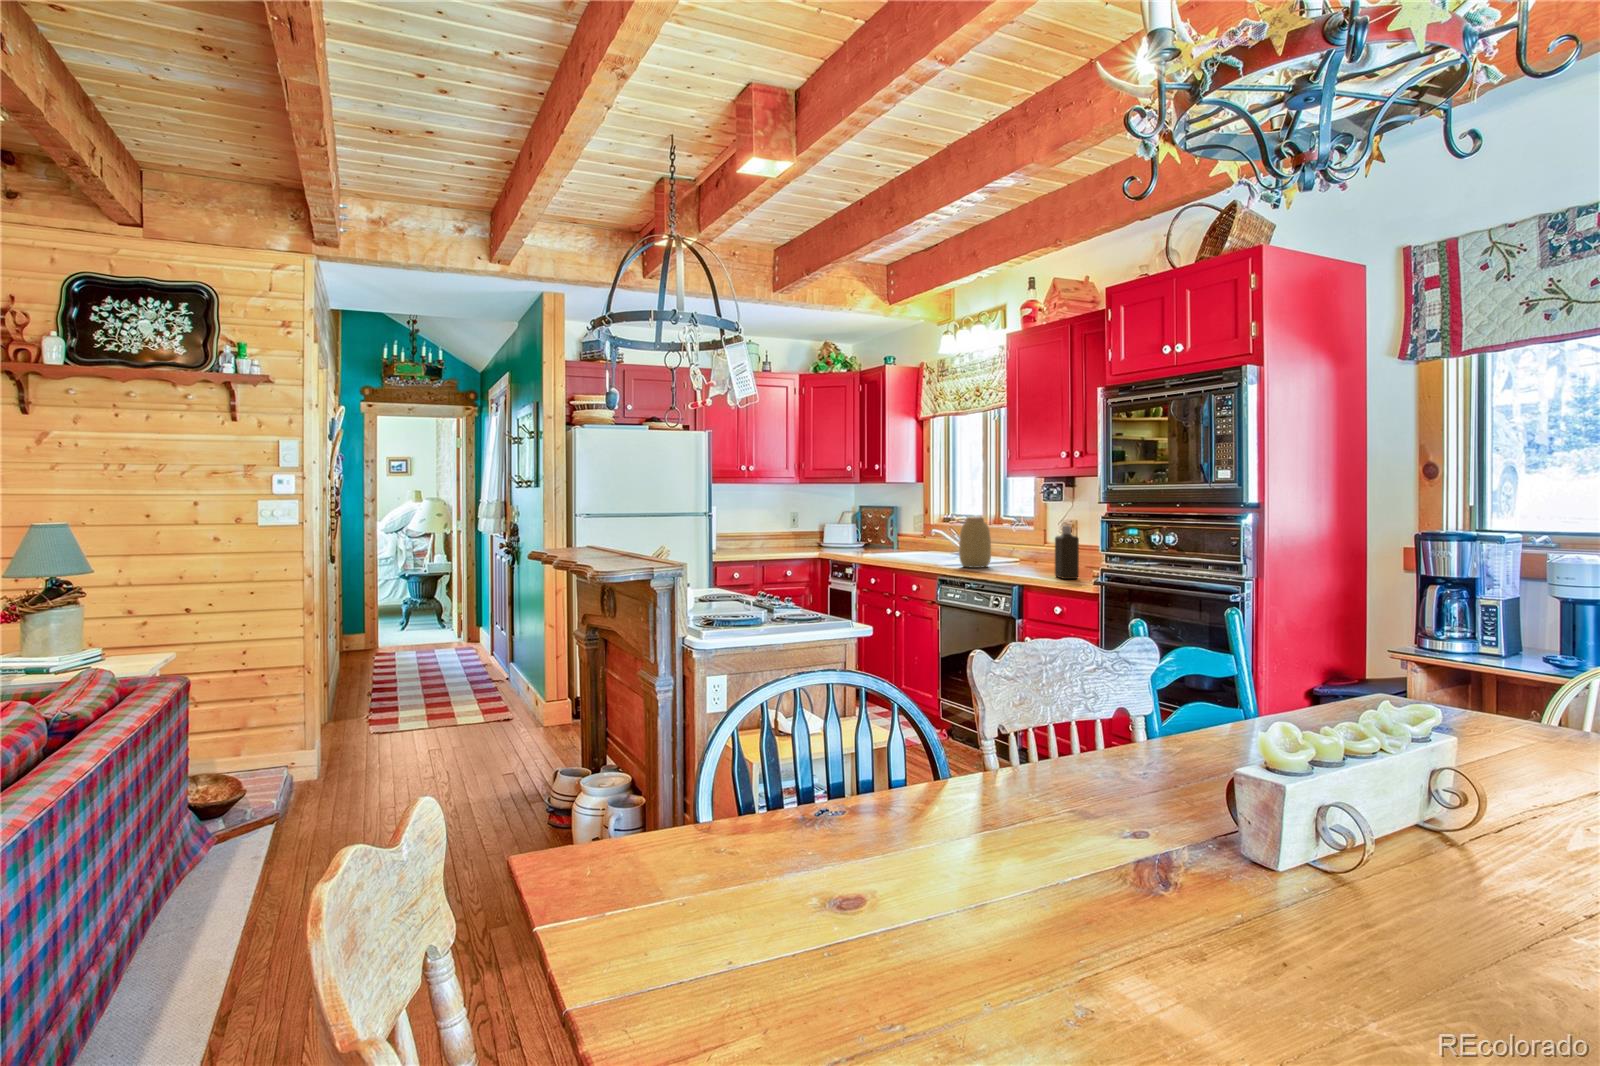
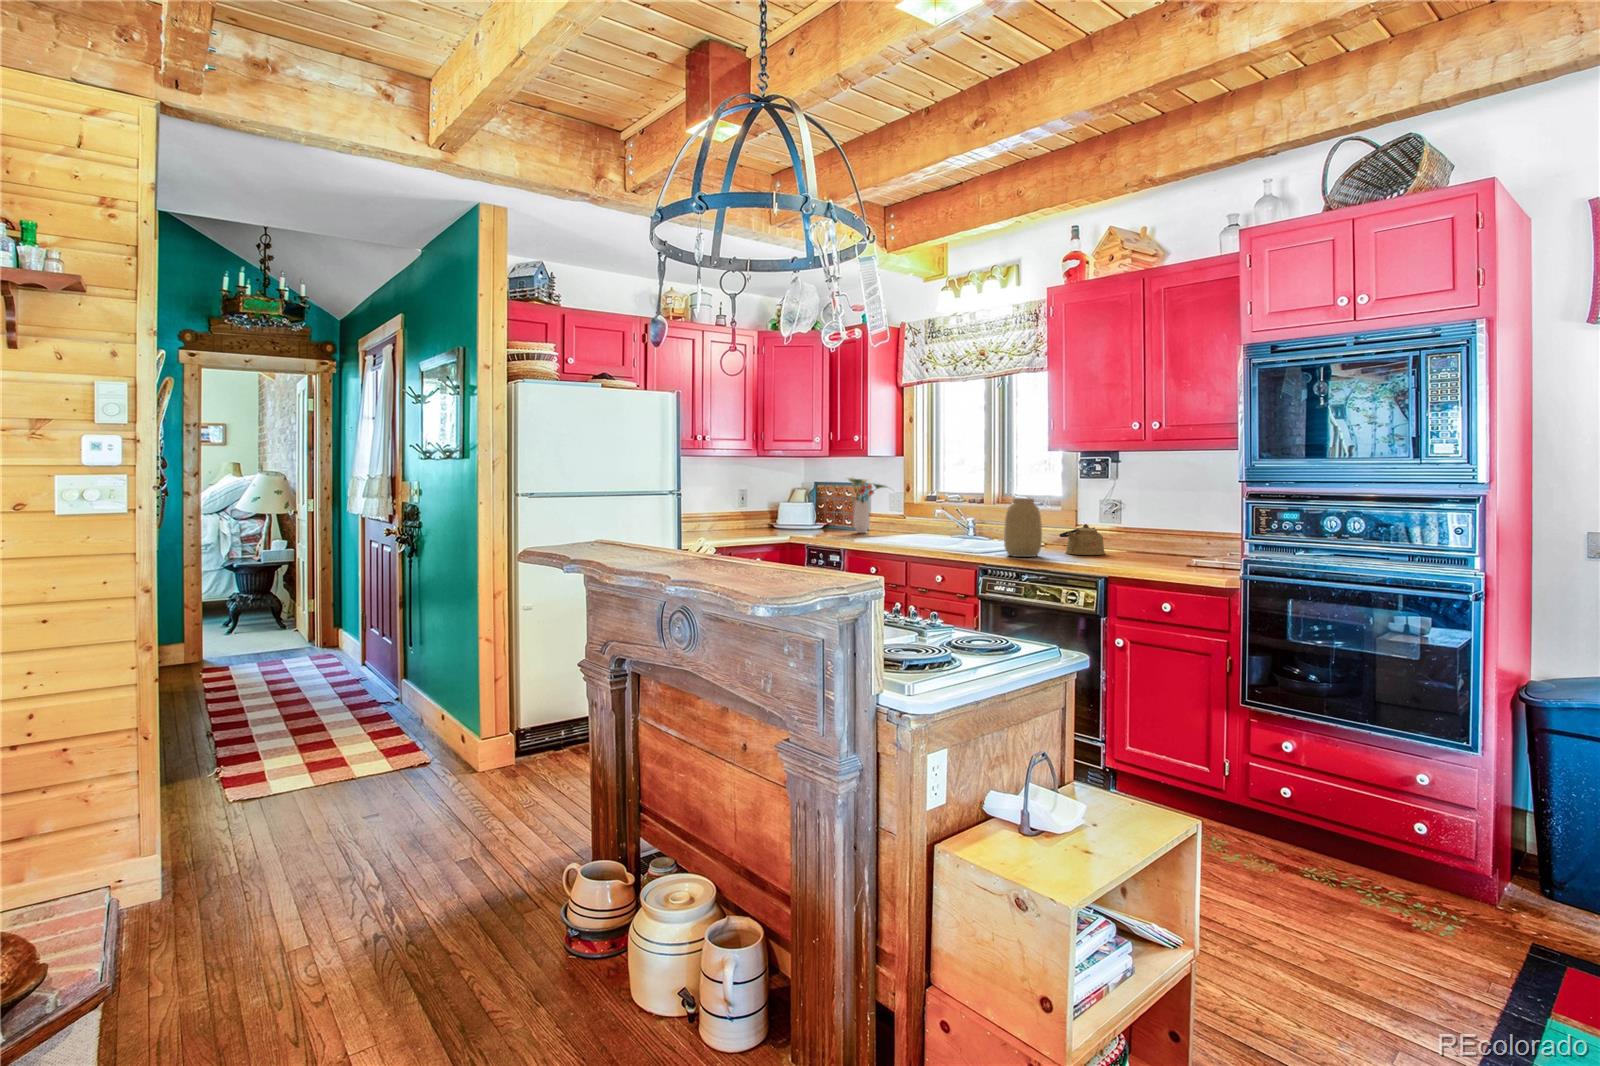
flower arrangement: none [868,499,911,549] -> present [848,477,886,533]
bottle: present [1055,526,1079,579] -> none [1149,509,1188,572]
kettle: none [1013,540,1051,567] -> present [1060,524,1105,555]

